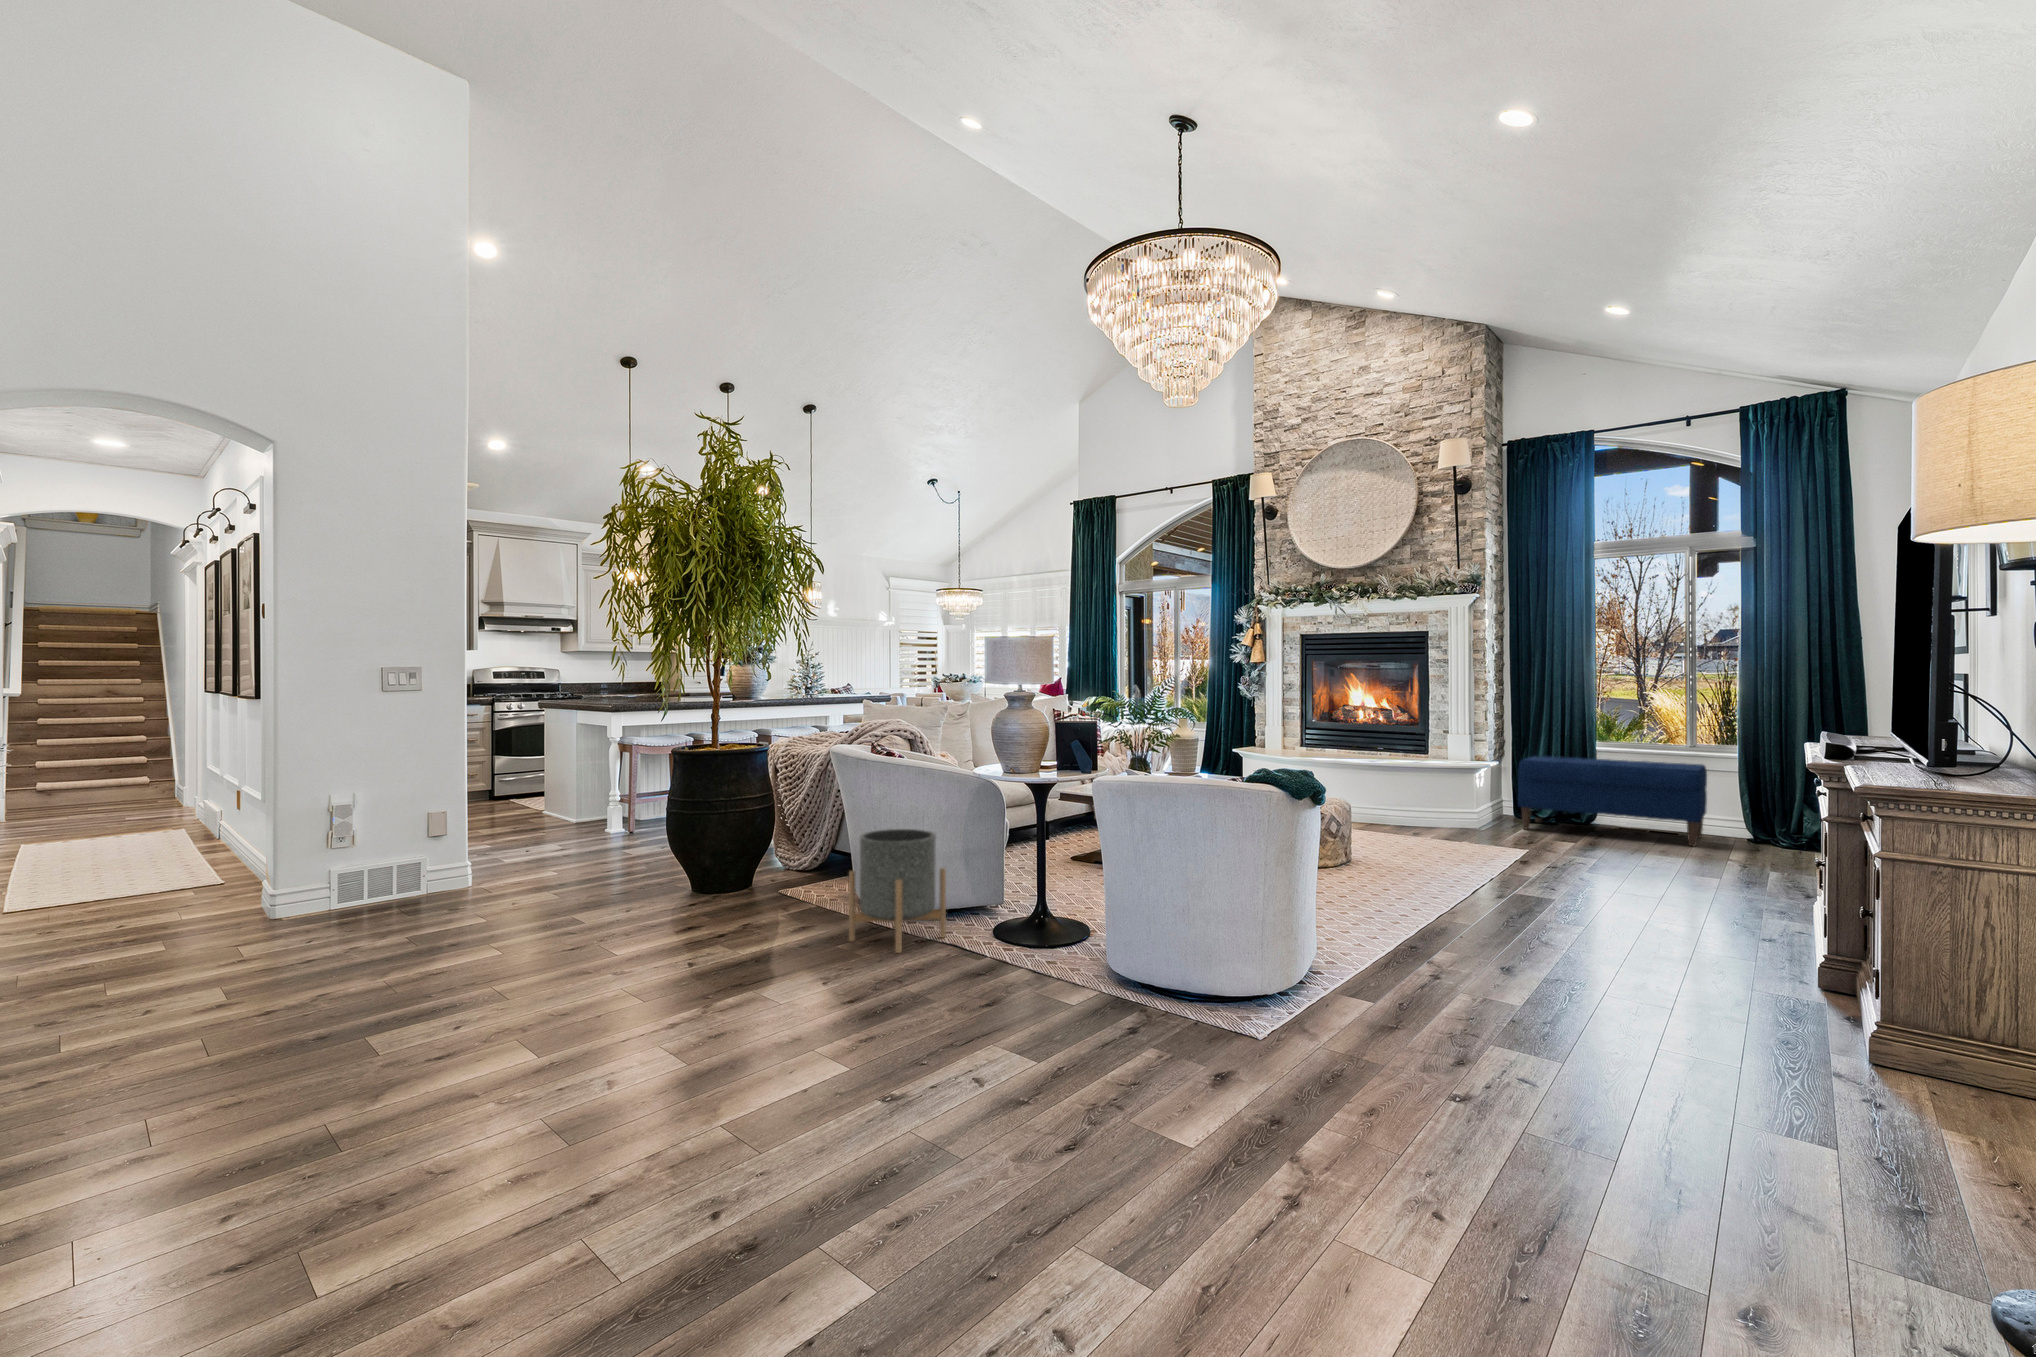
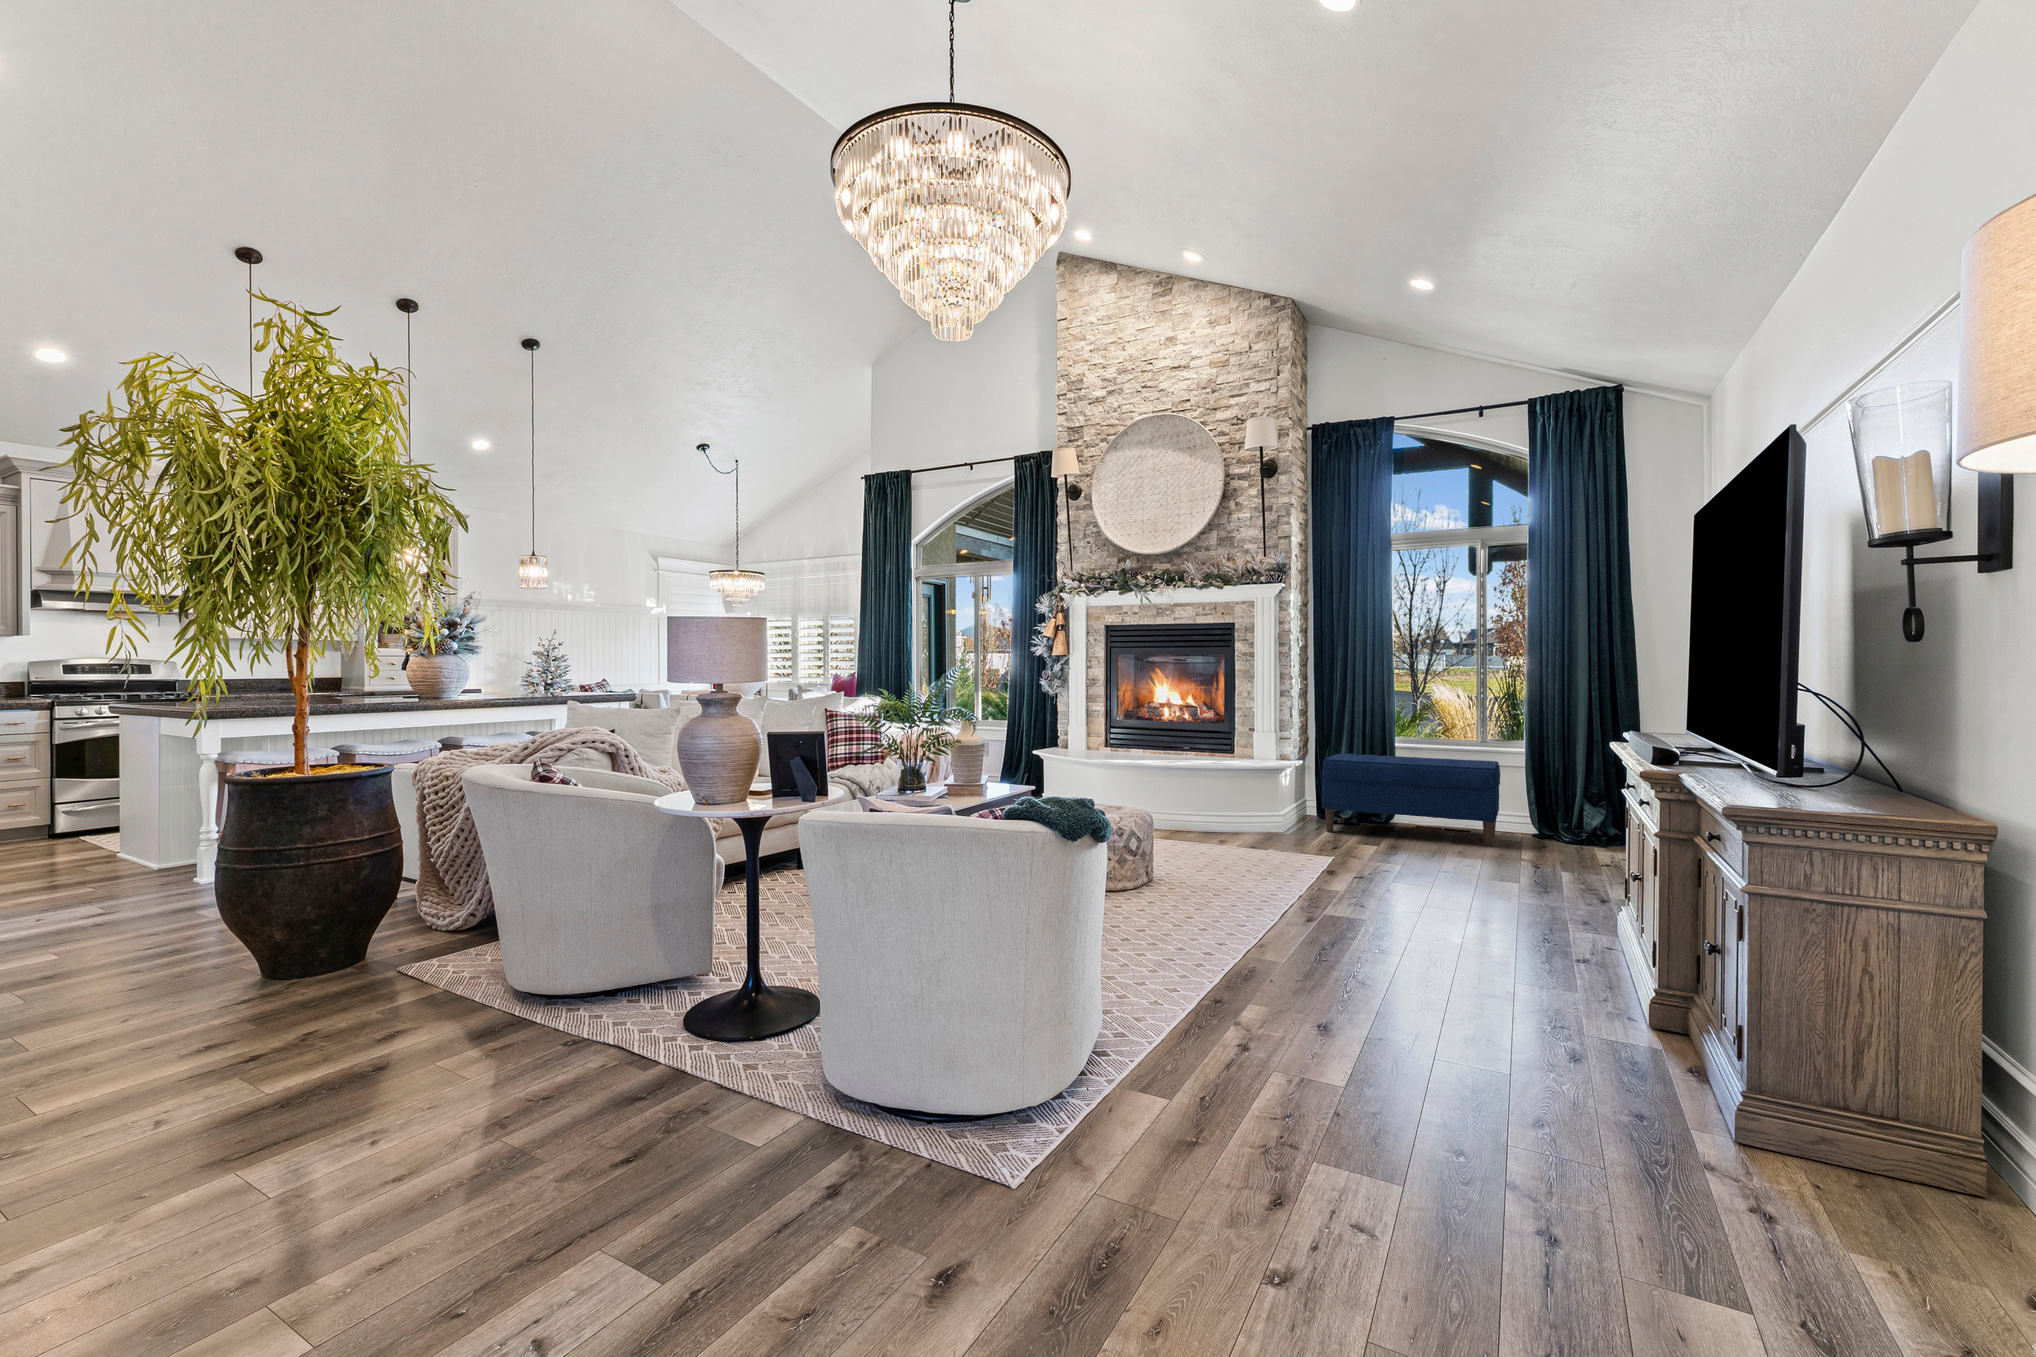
planter: present [849,829,946,953] -> none [487,876,631,1053]

